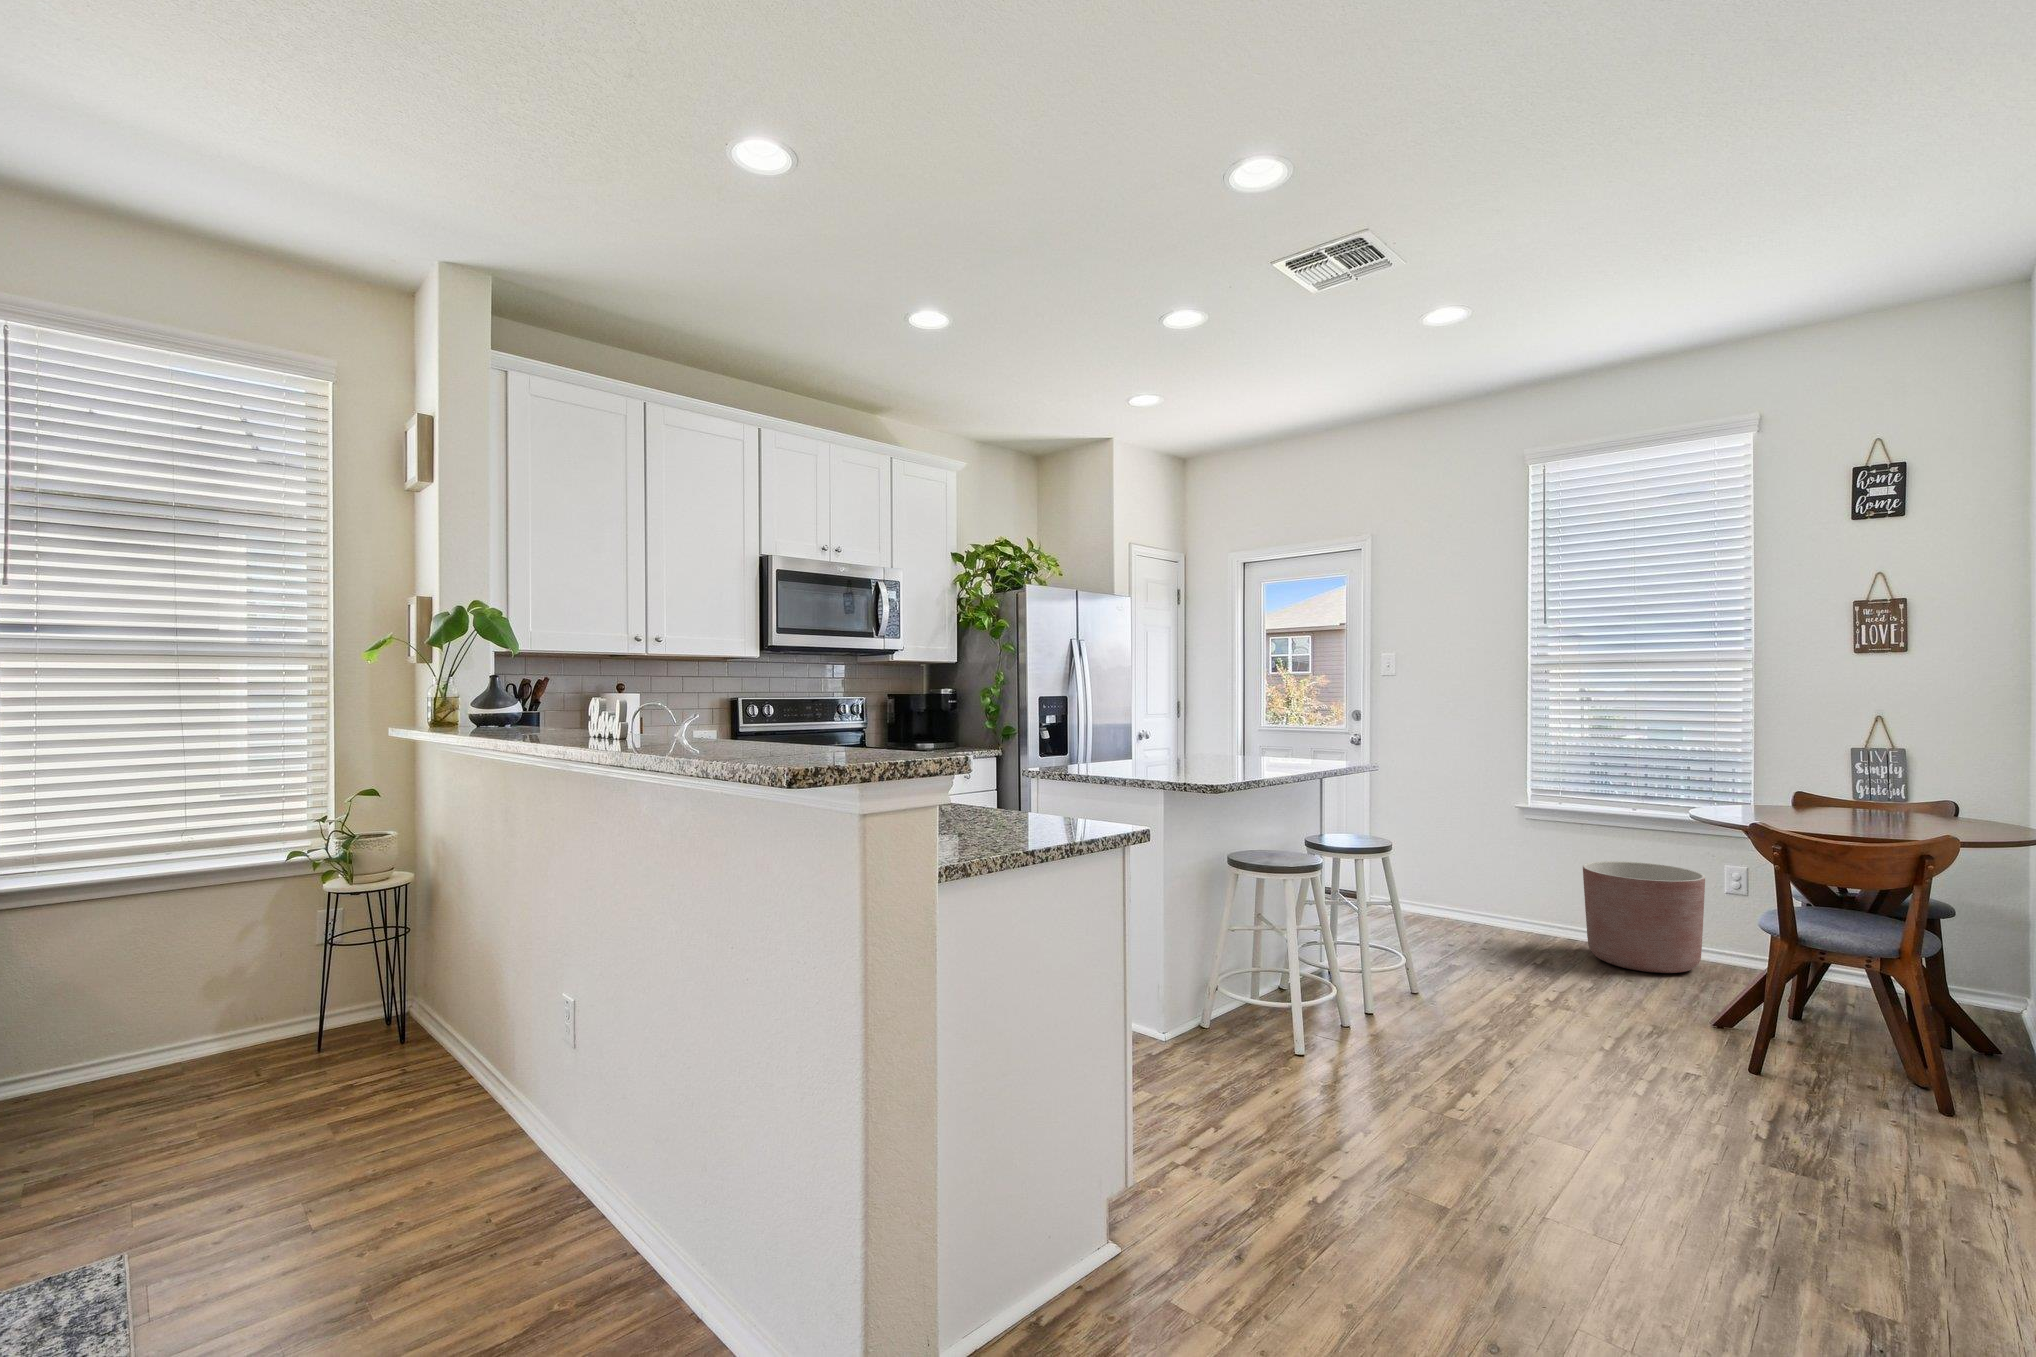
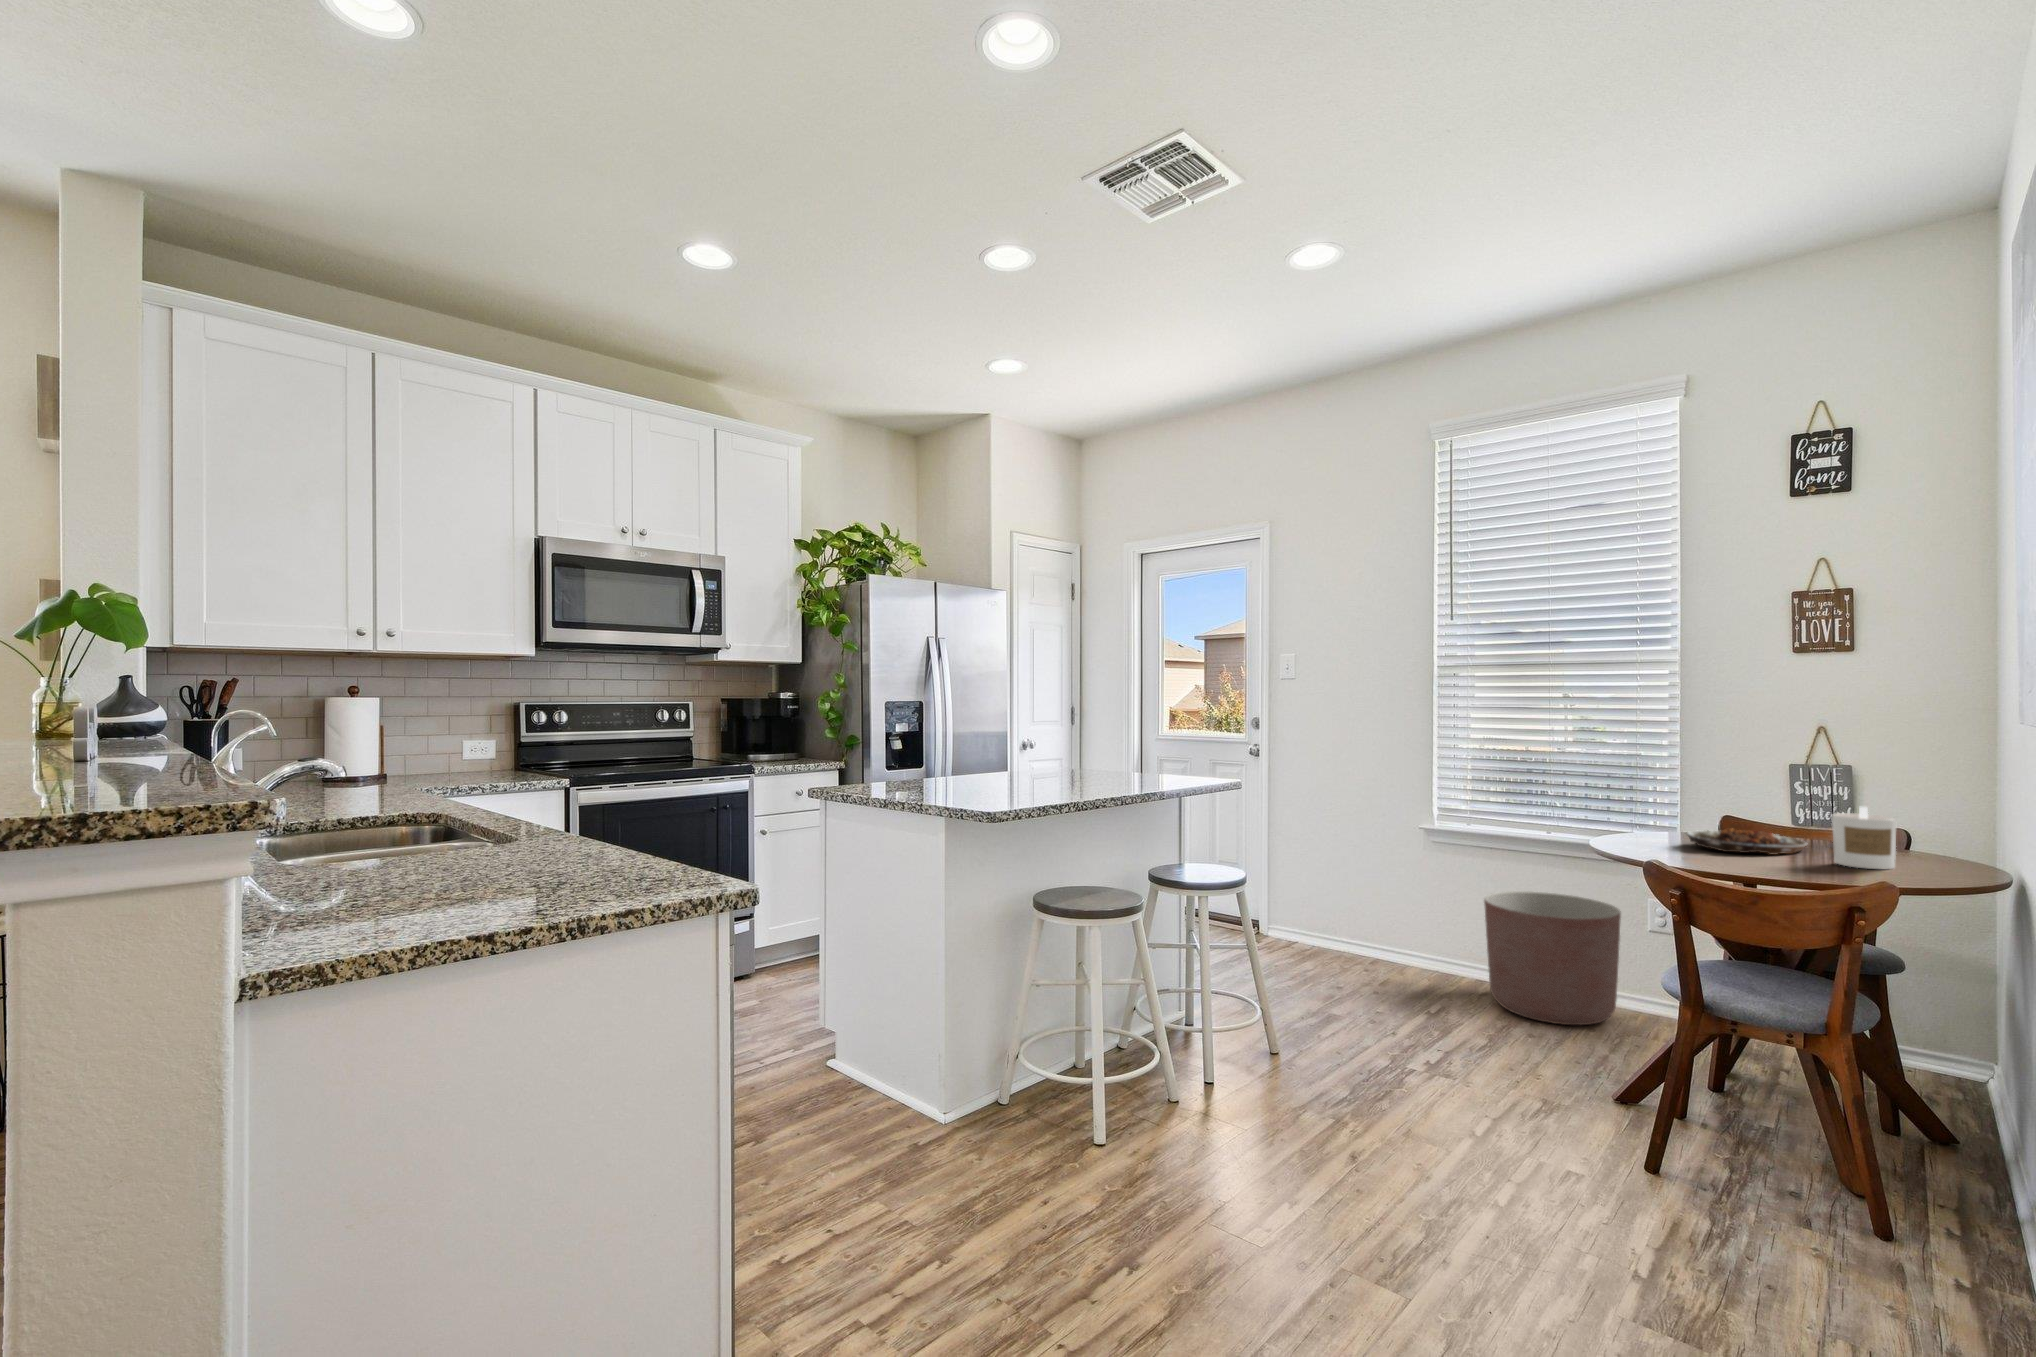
candle: none [1898,780,1951,830] -> present [1832,807,1896,869]
plate: none [1770,801,1875,822] -> present [1687,828,1807,855]

